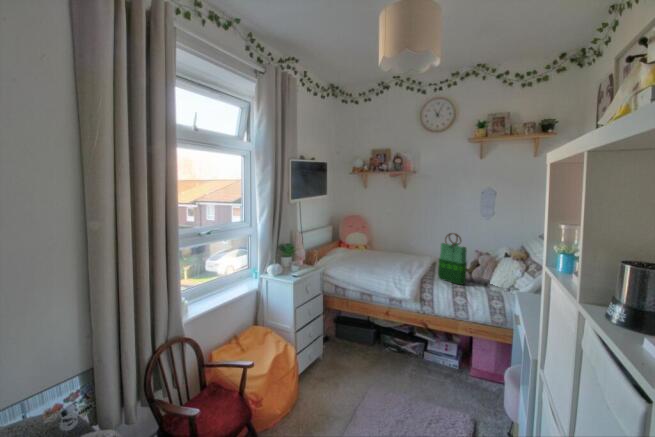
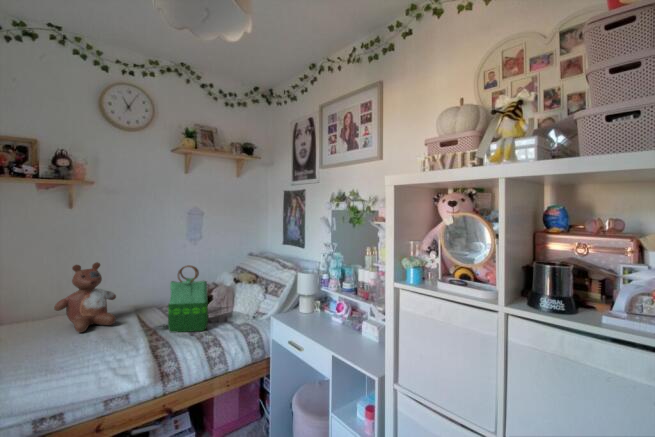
stuffed bear: none [384,223,415,263] -> present [54,262,116,332]

